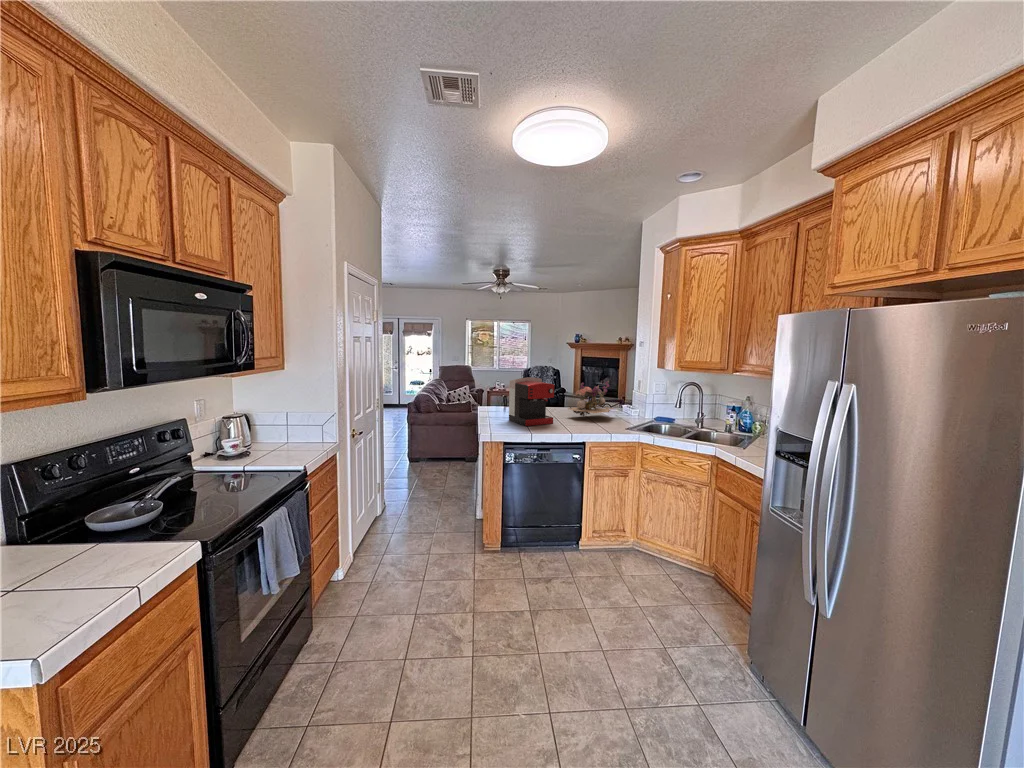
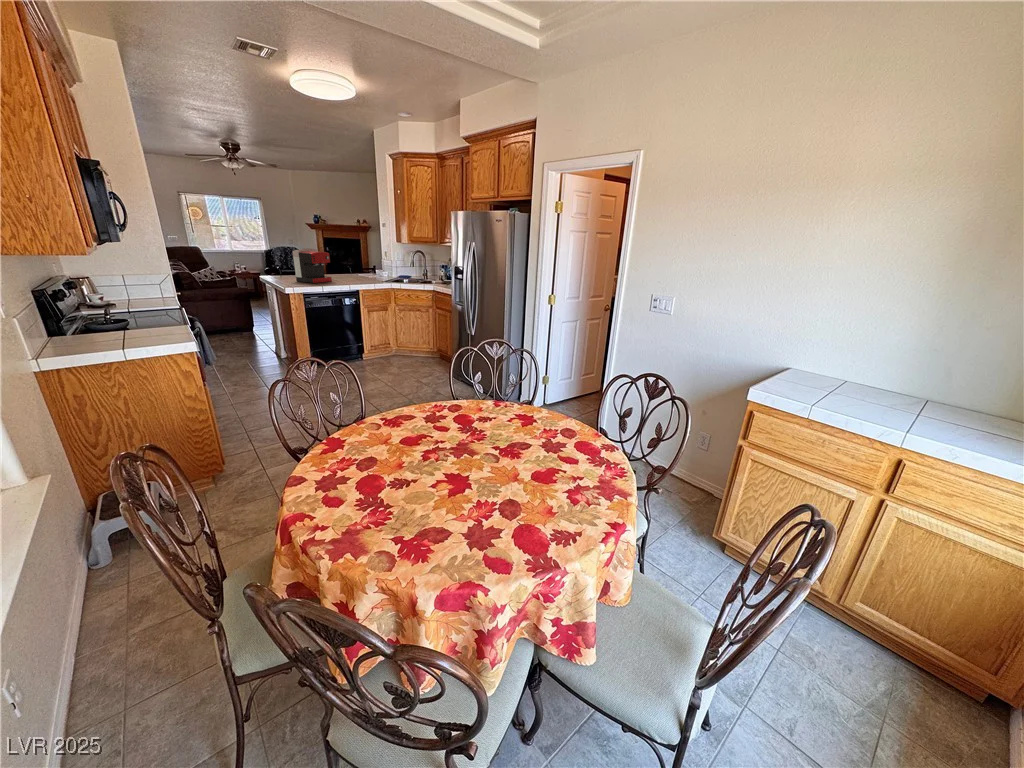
flower arrangement: present [568,381,613,417] -> none [338,251,371,278]

